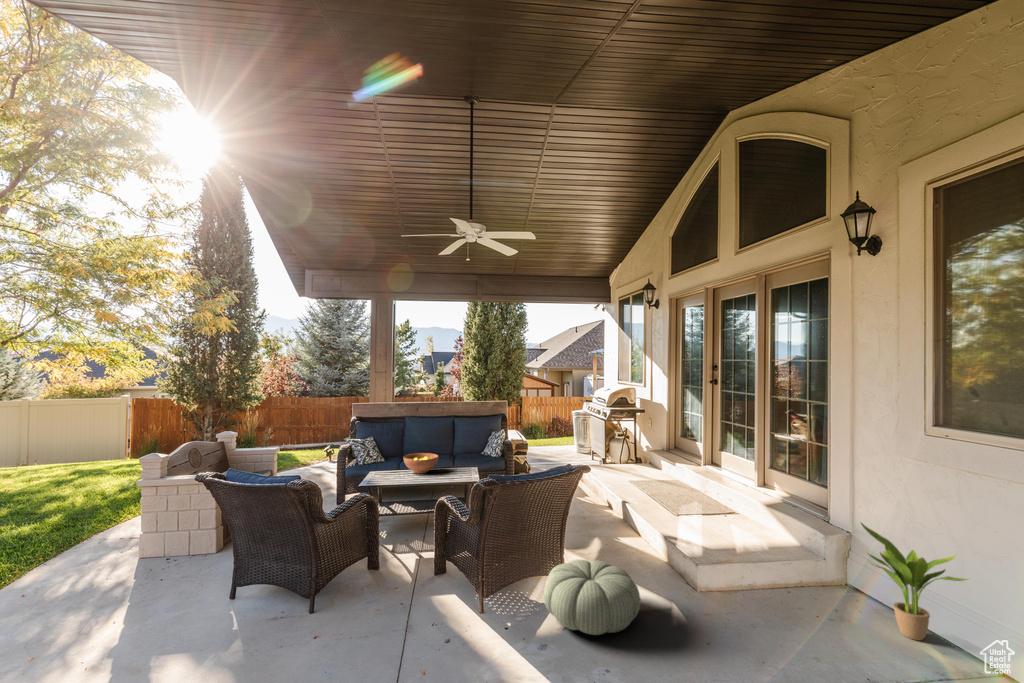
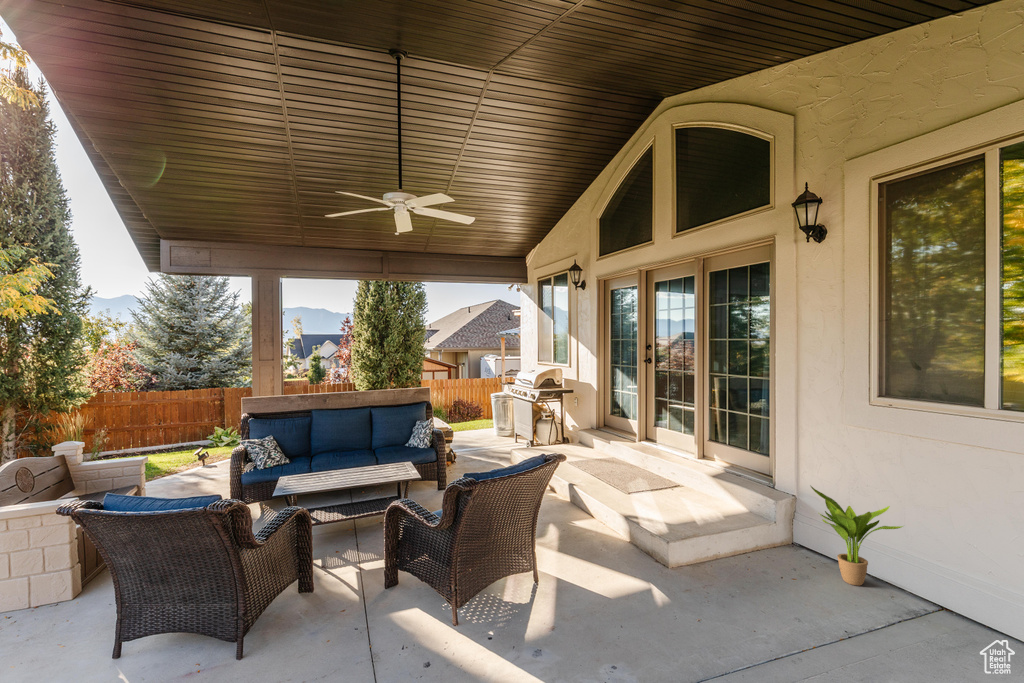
fruit bowl: present [404,453,438,474] -> none [325,449,368,473]
pouf: present [544,560,640,635] -> none [527,549,628,629]

